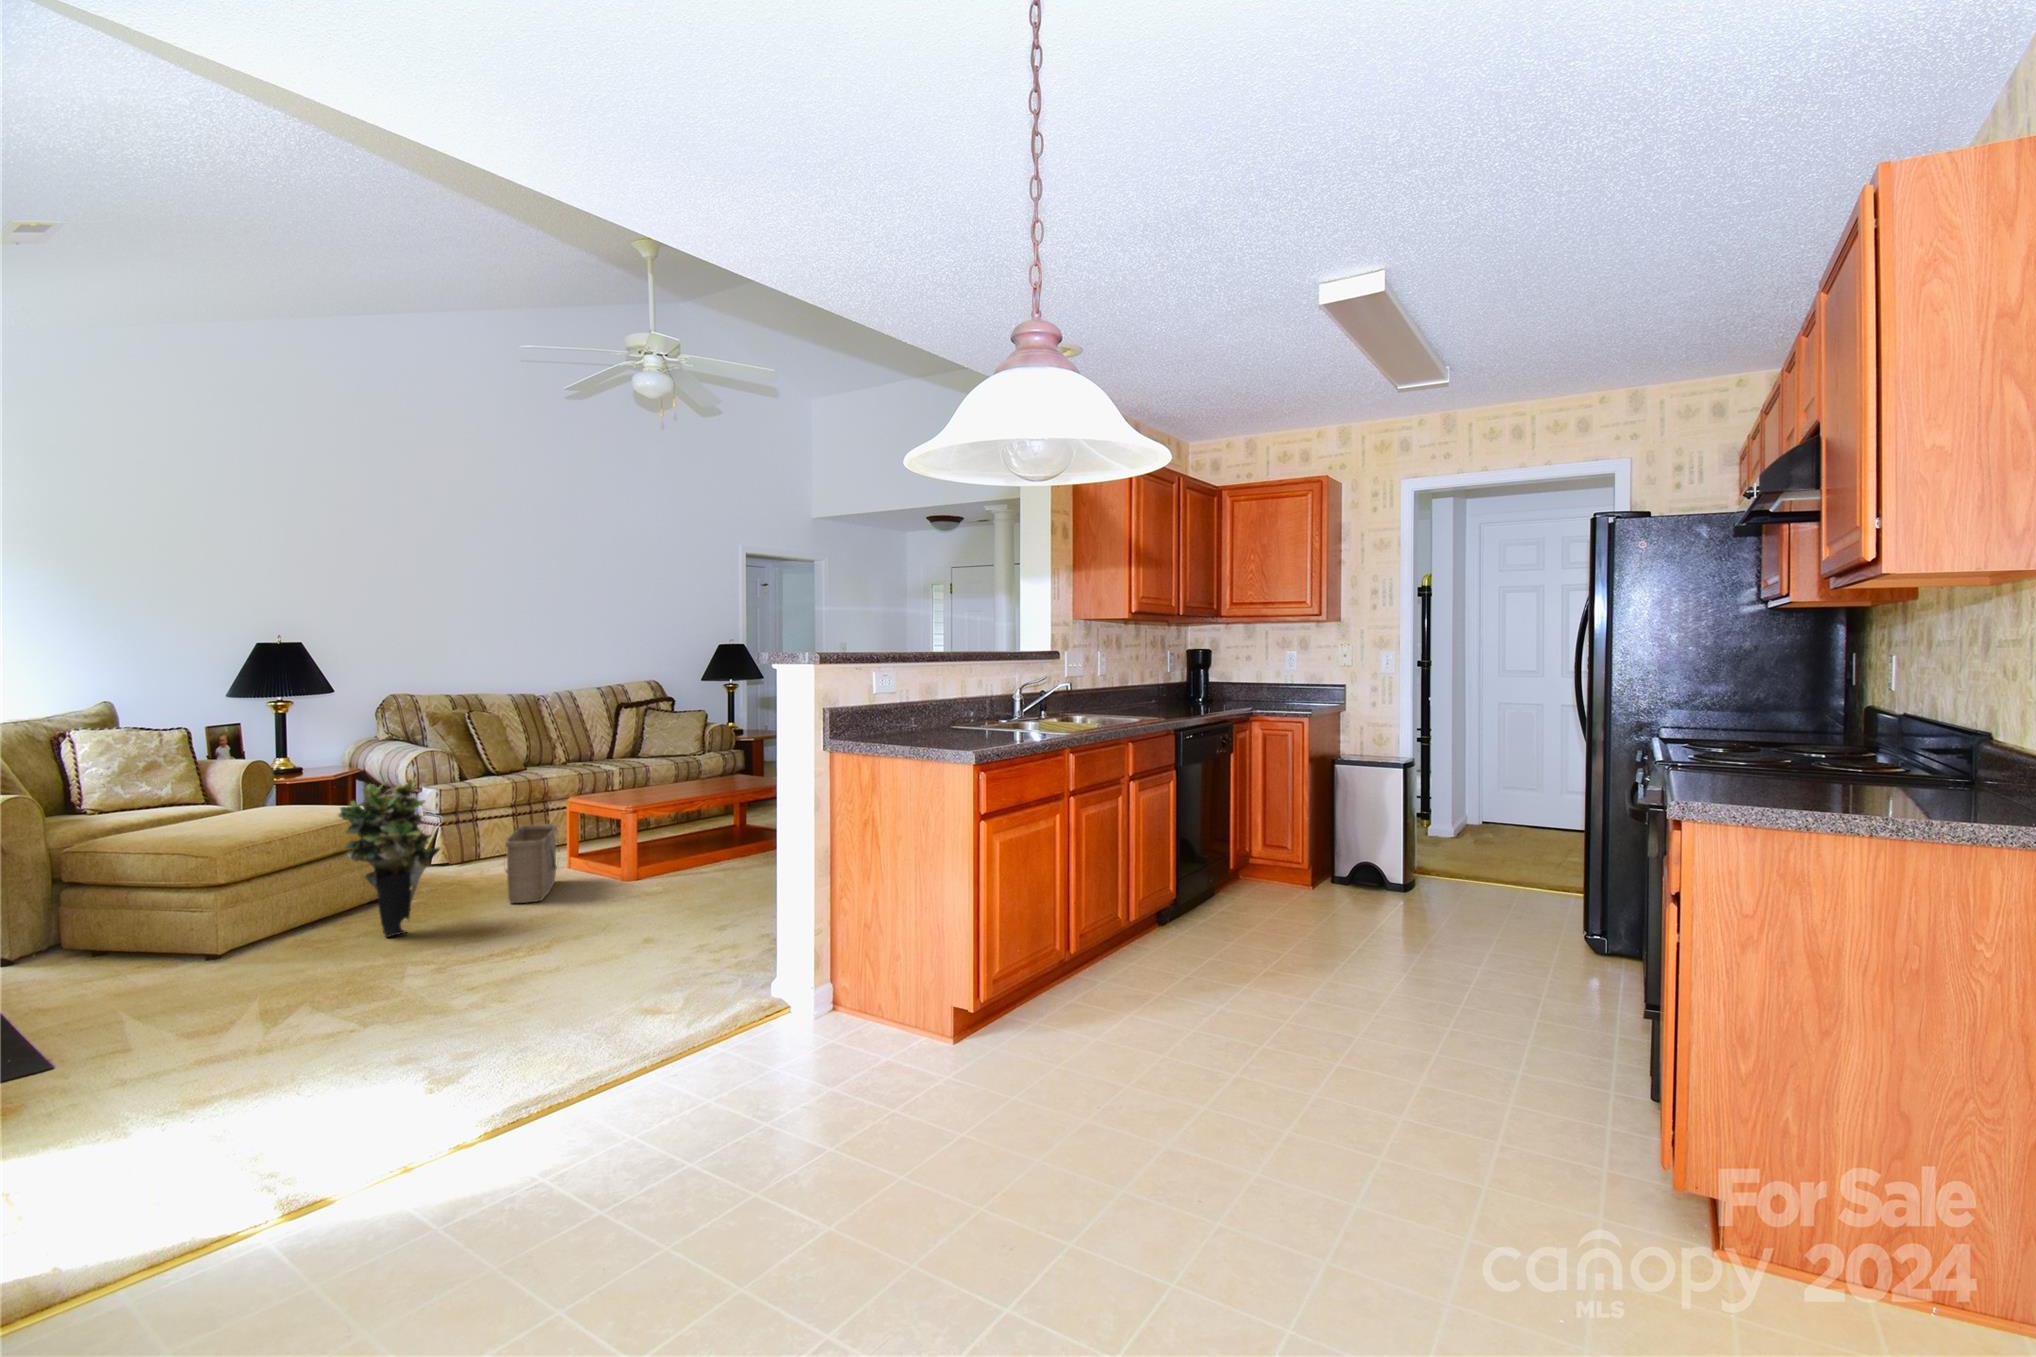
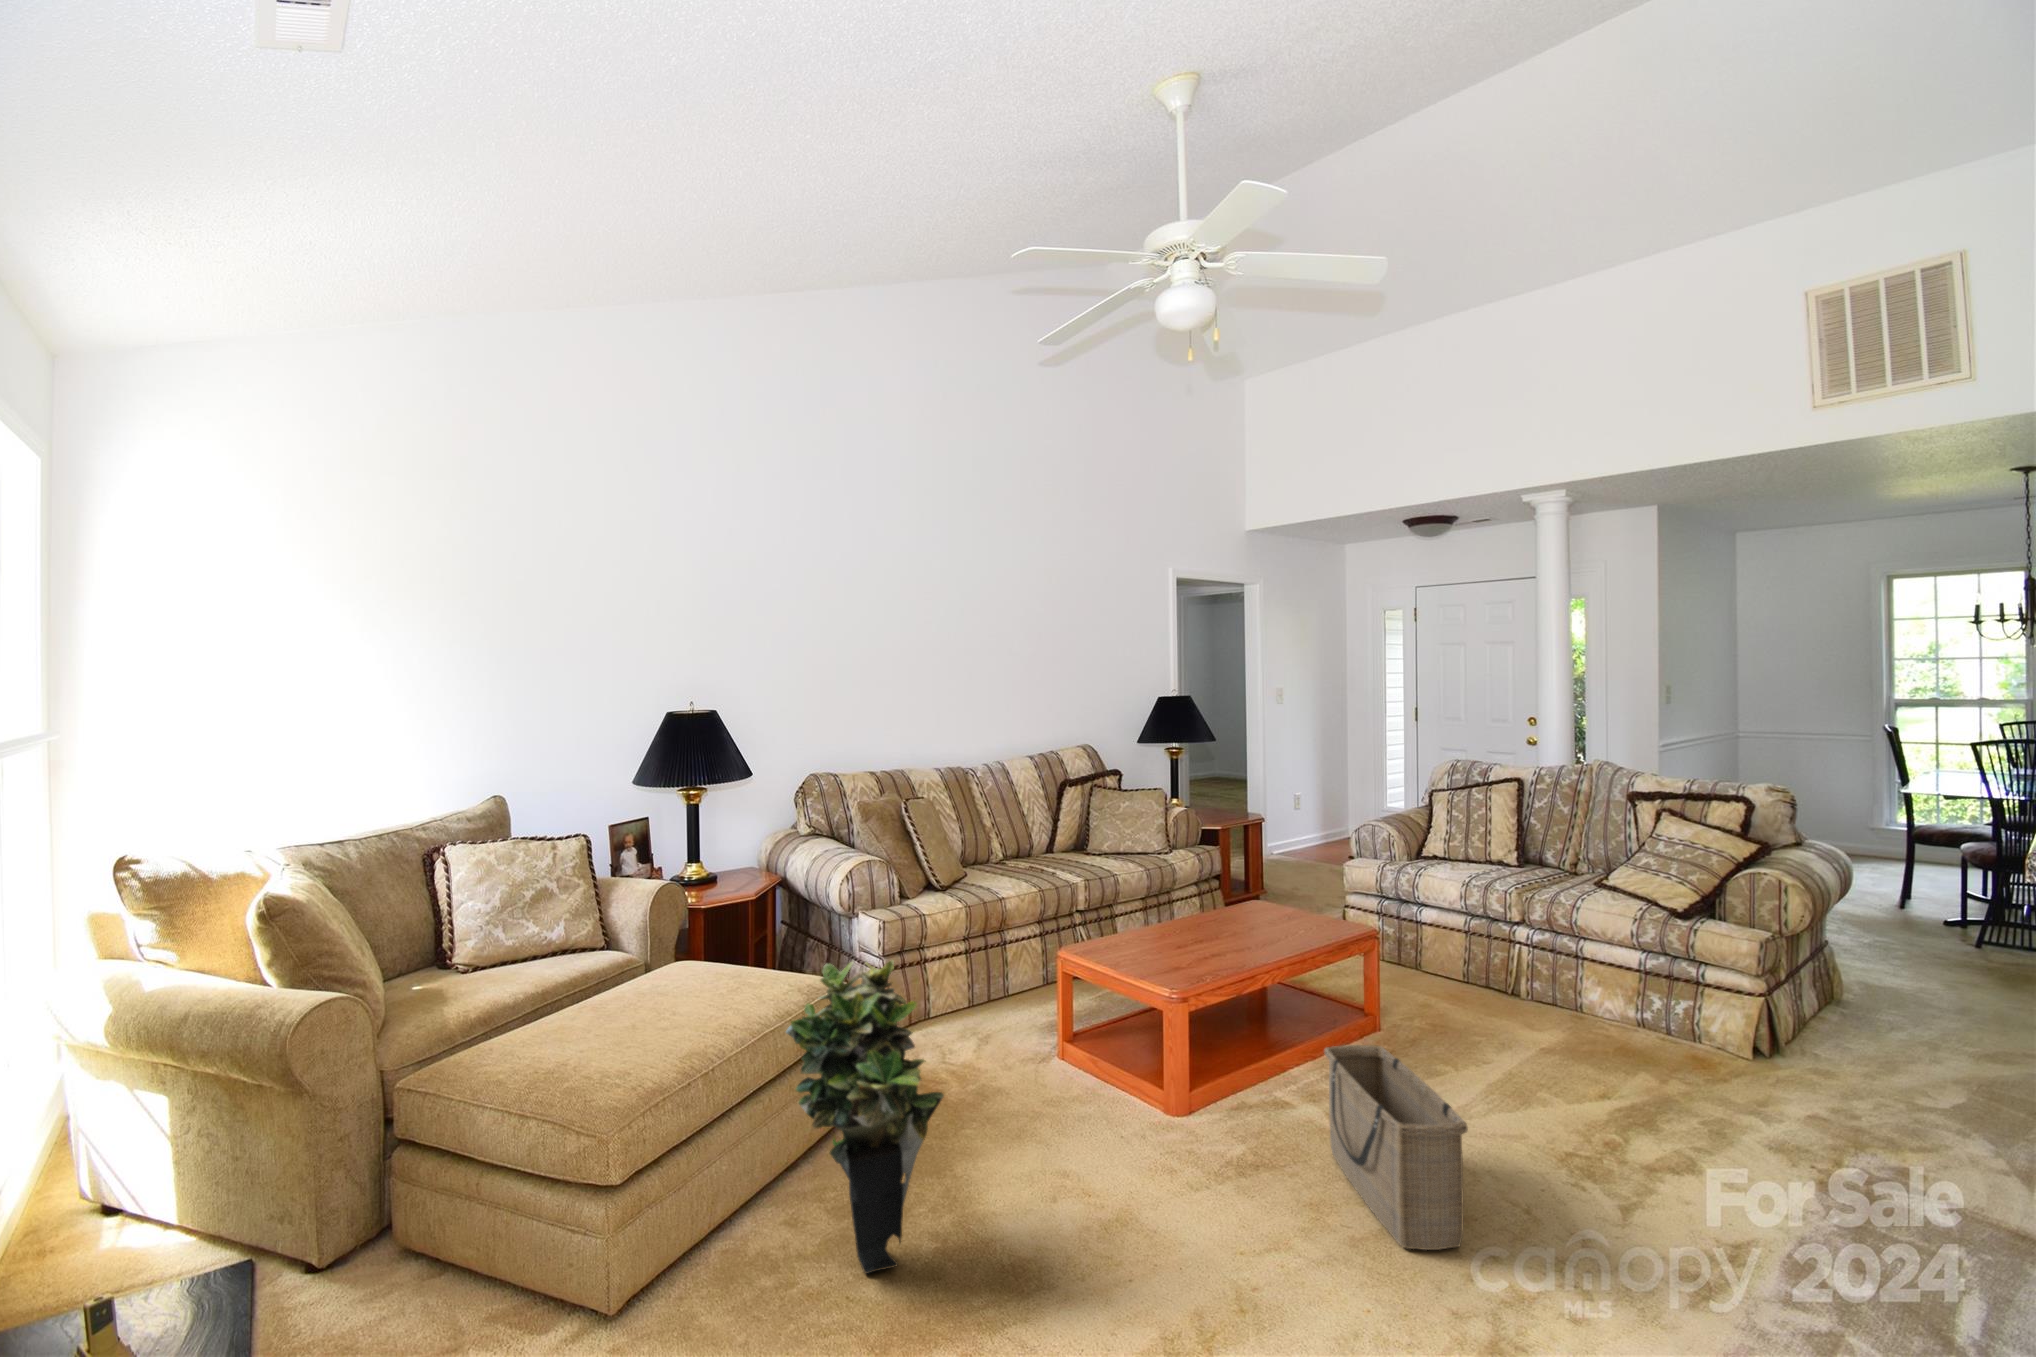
basket: present [505,824,557,903] -> present [1325,1045,1468,1250]

